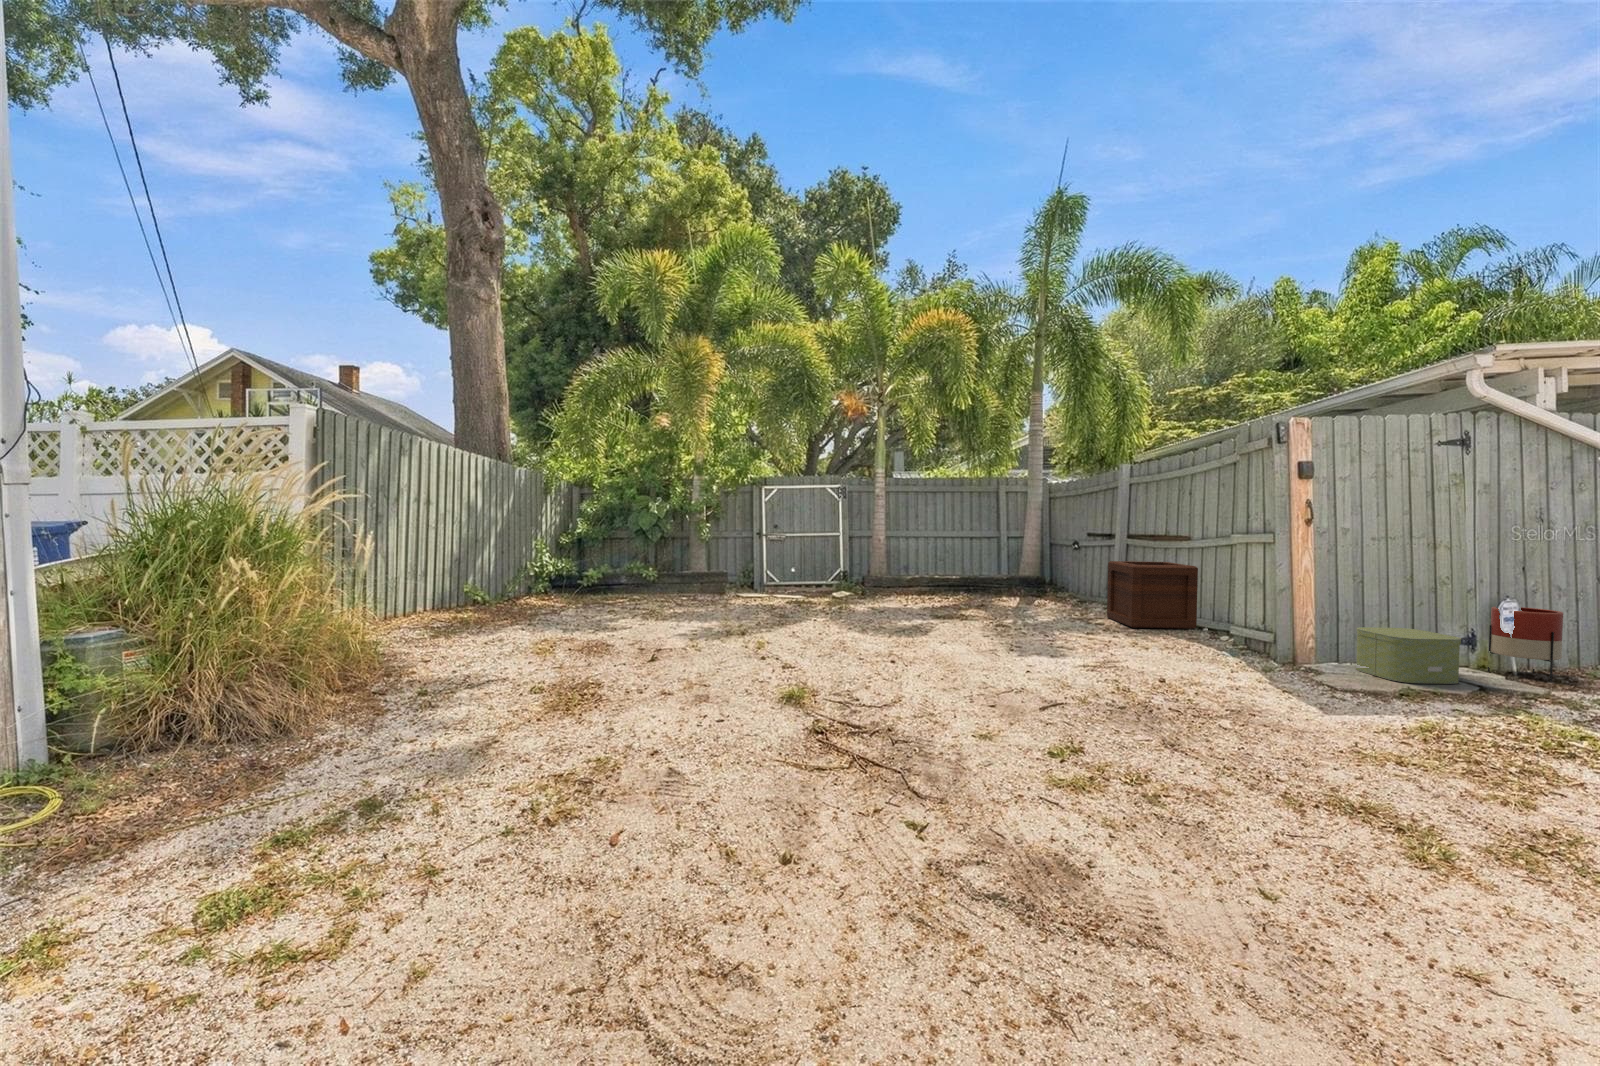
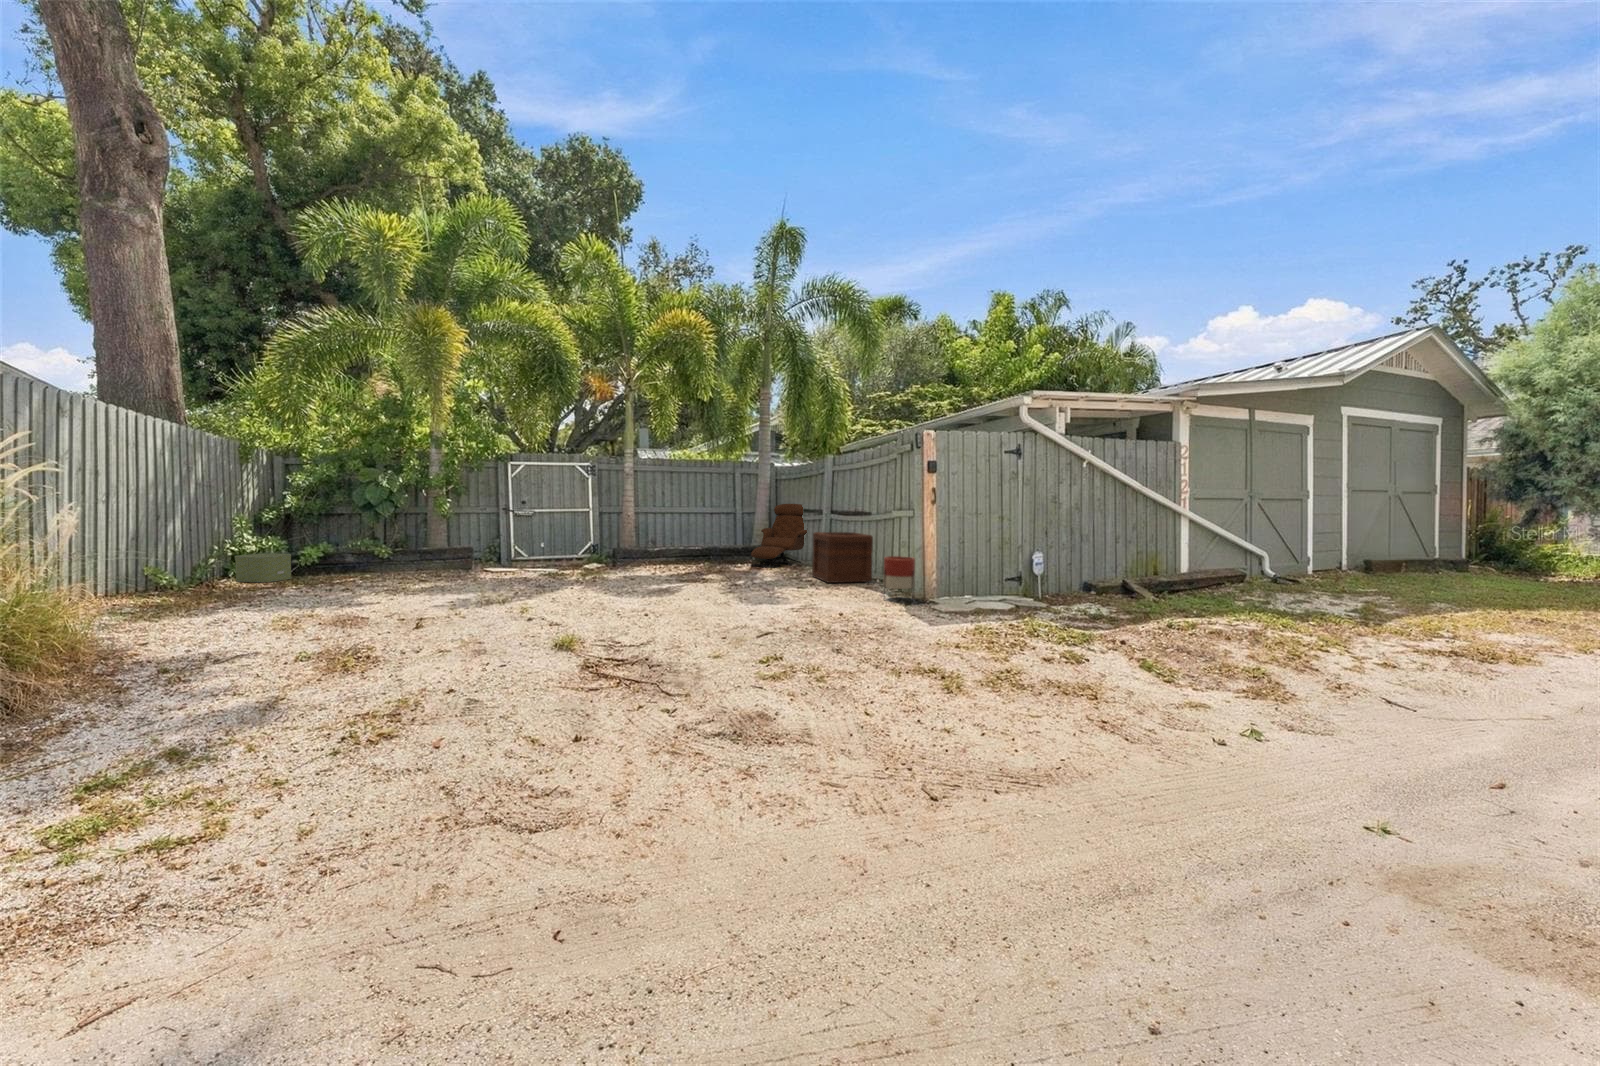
lounge chair: none [1023,526,1097,603] -> present [751,504,807,568]
planter: present [1488,607,1563,682] -> present [883,556,915,589]
storage box: present [1356,627,1461,684] -> present [235,553,291,582]

